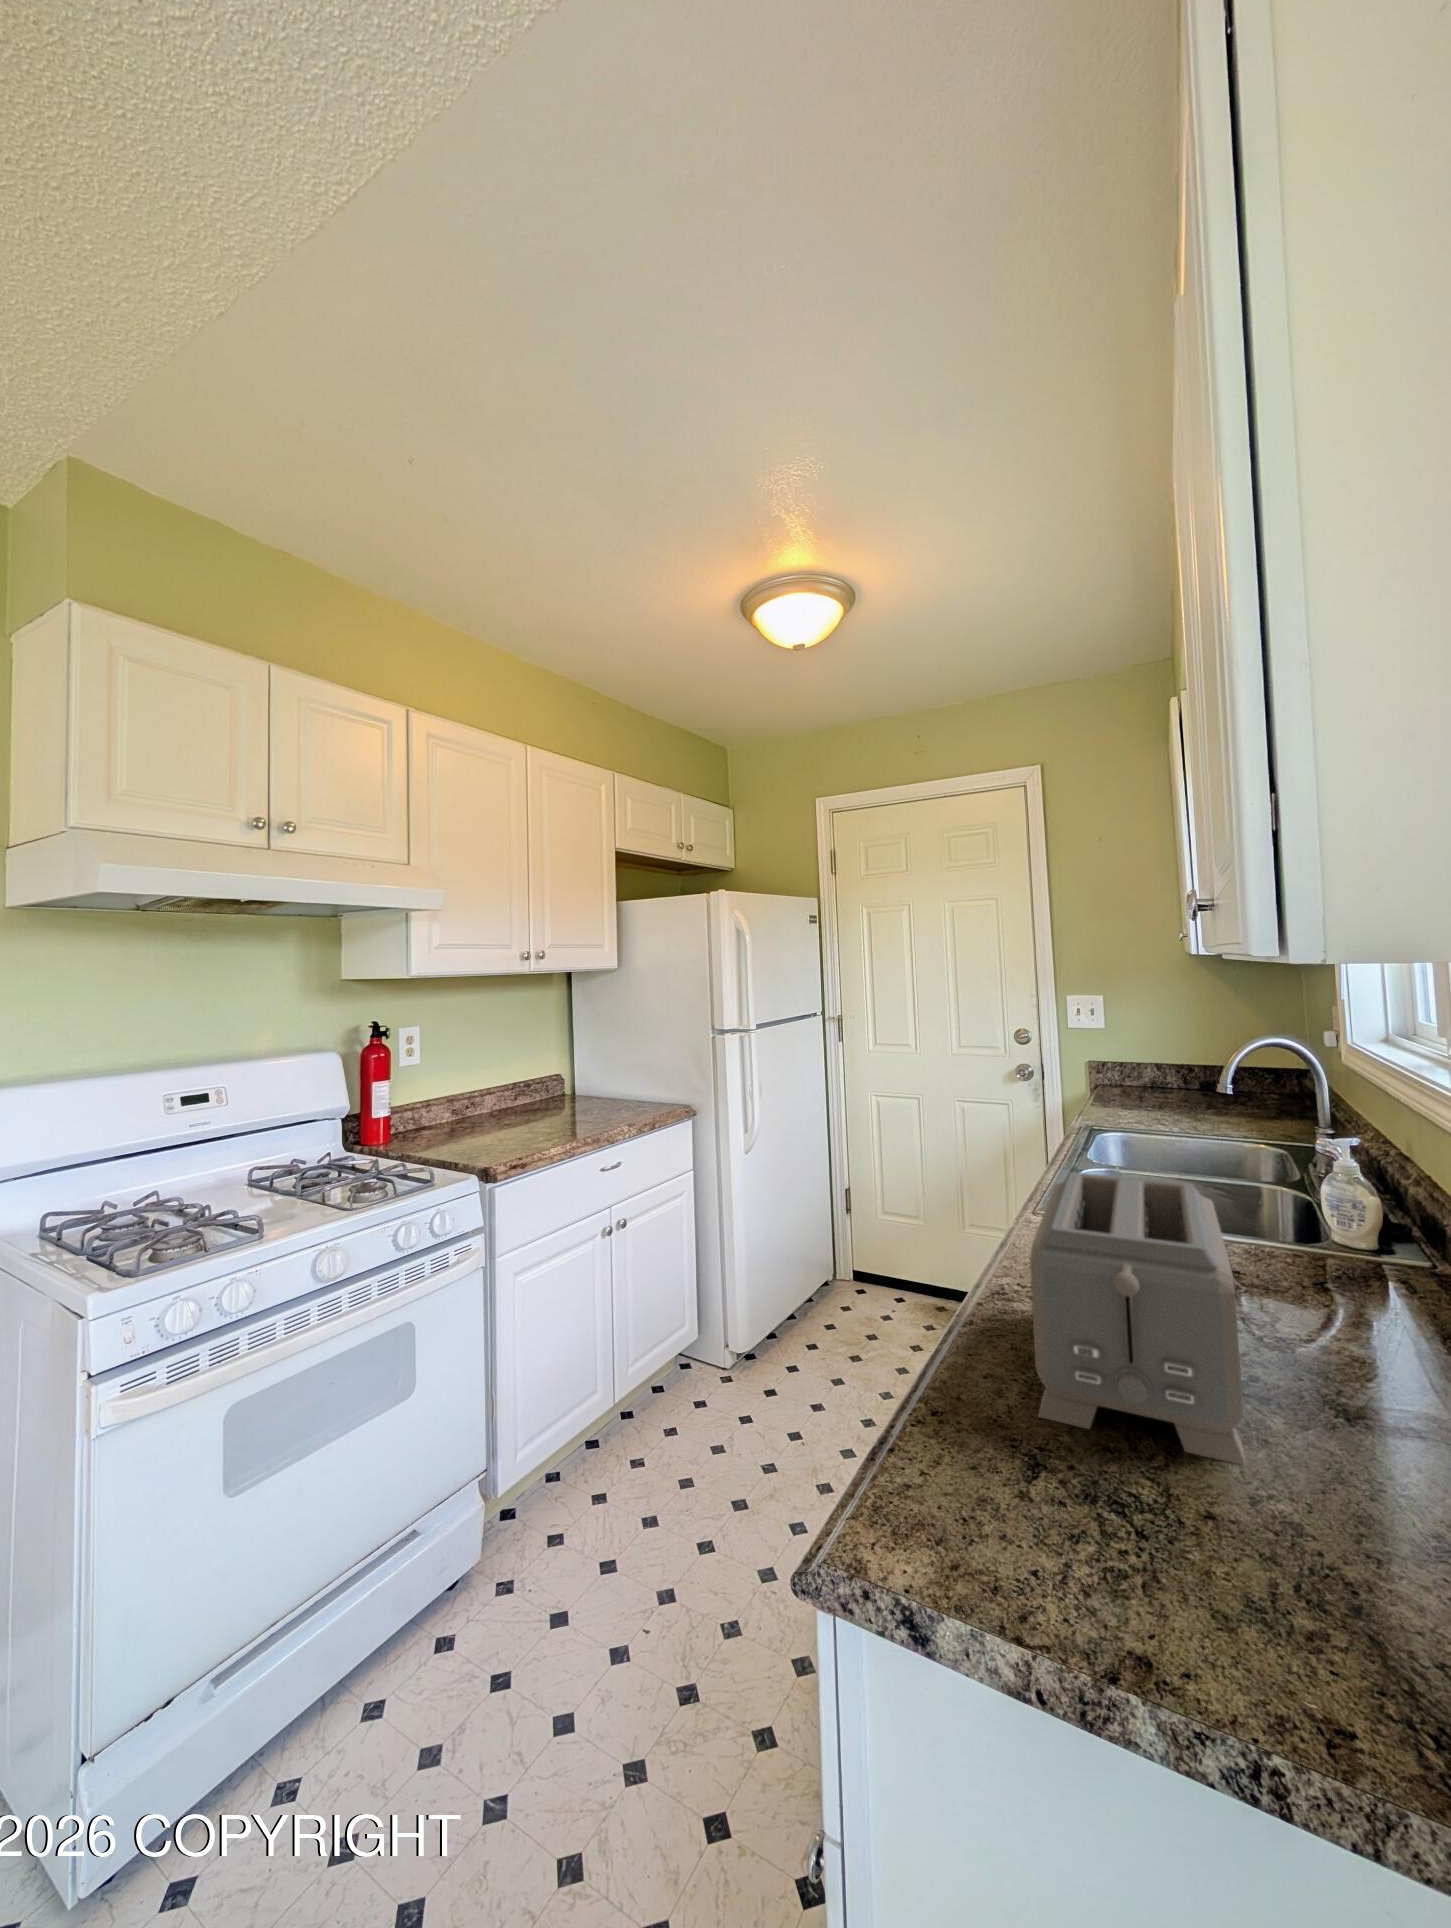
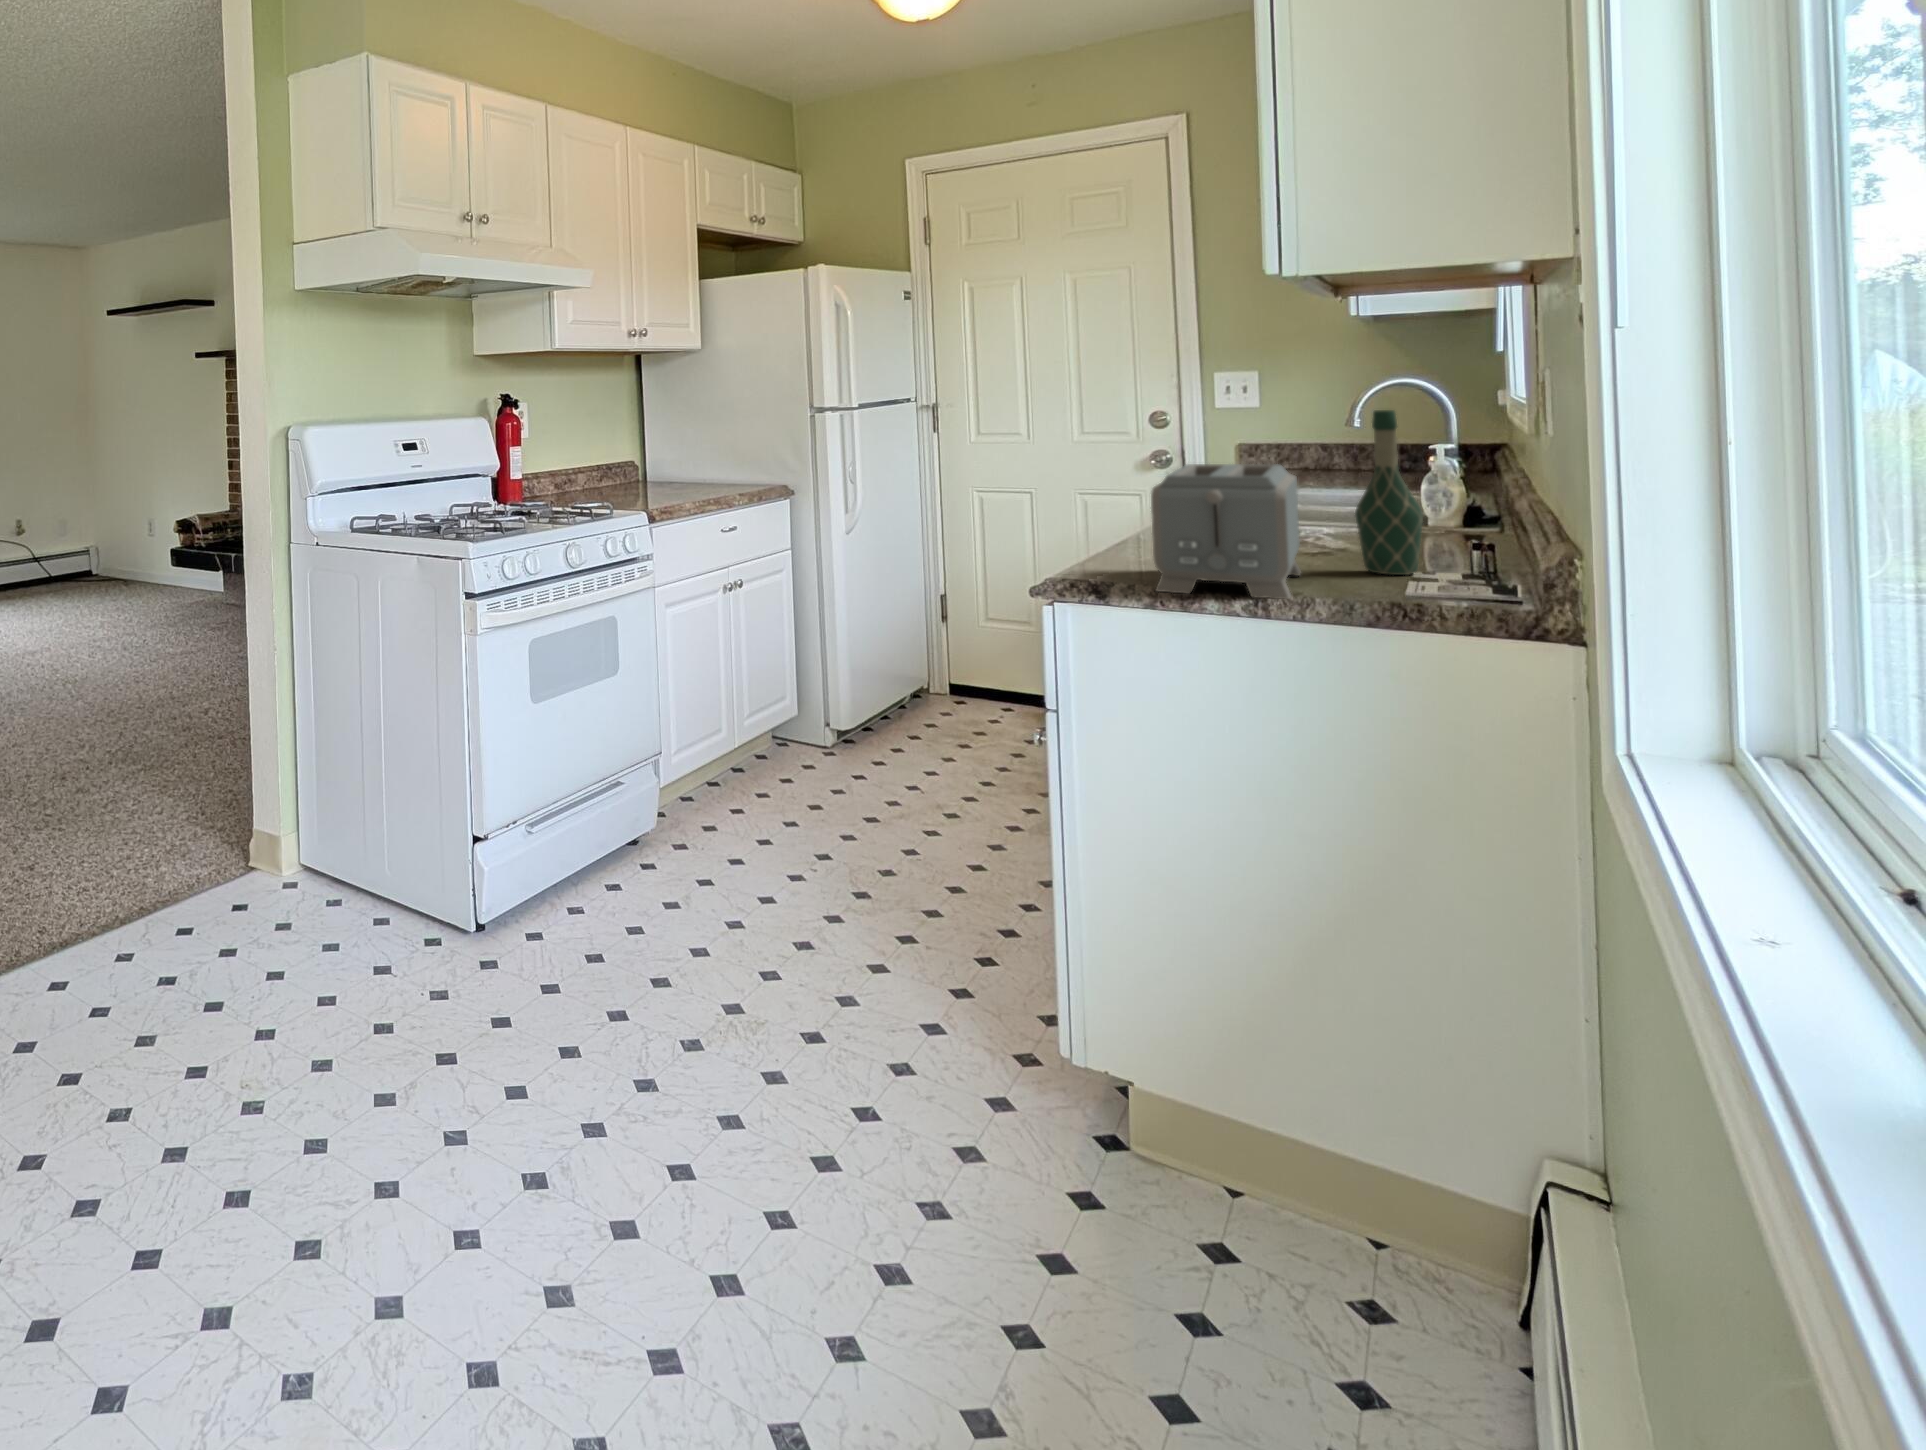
wine bottle: none [1281,1106,1372,1344] -> present [1355,410,1423,575]

